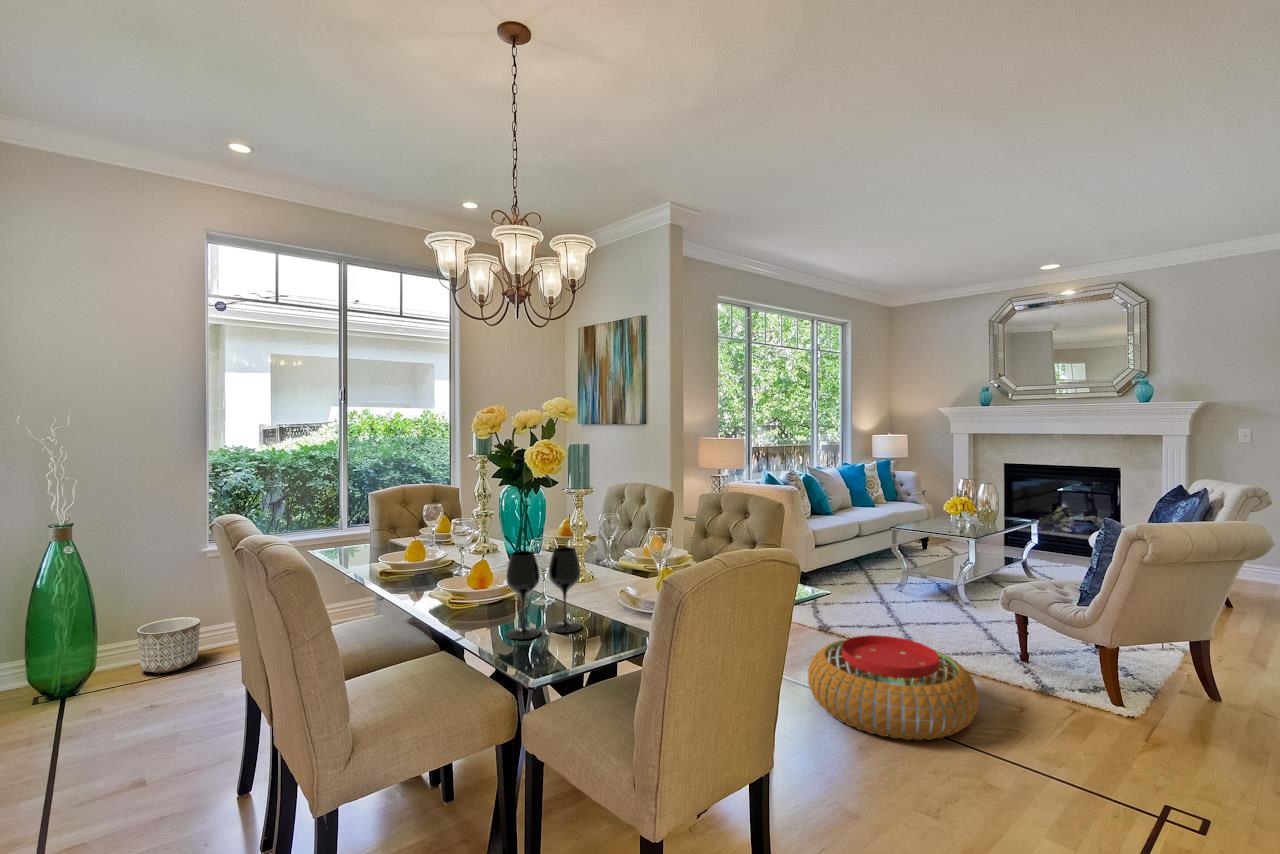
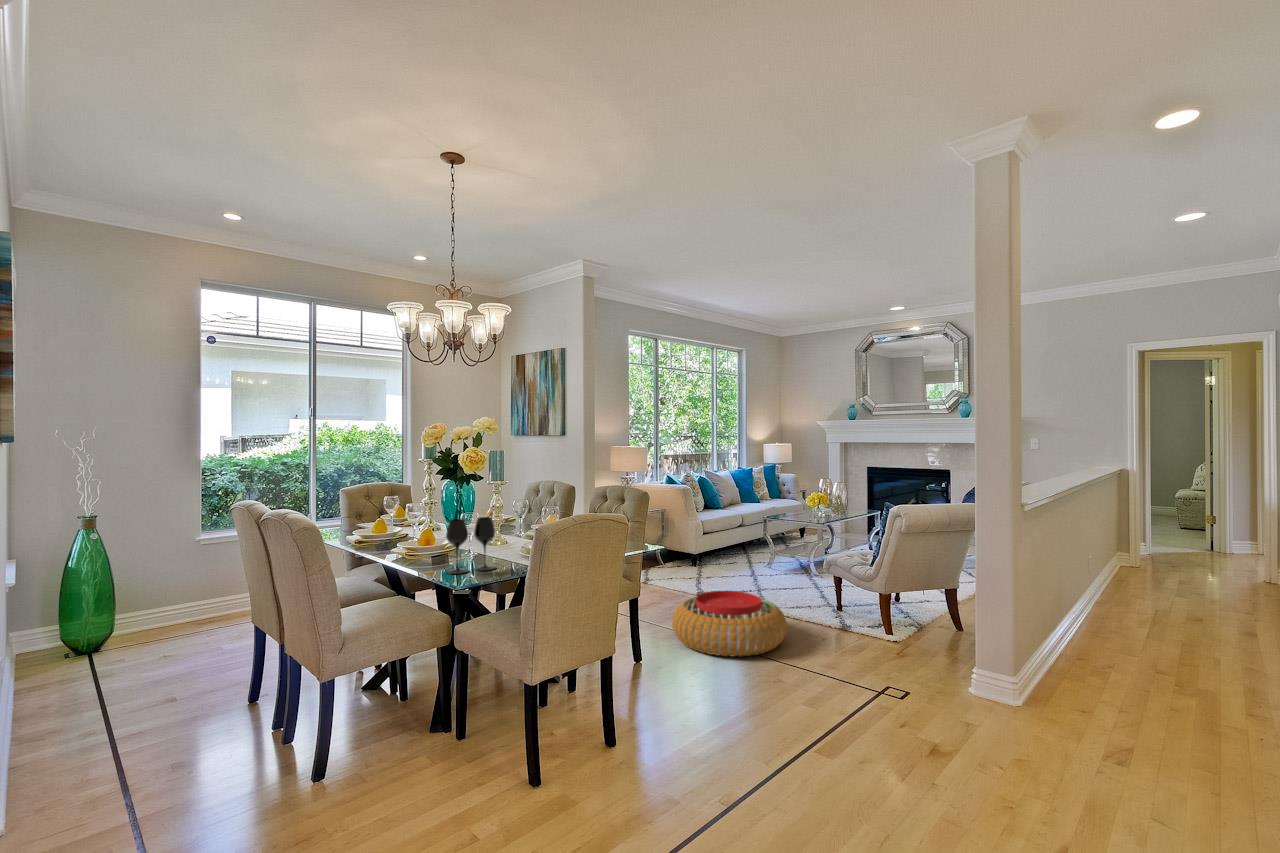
planter: present [137,617,200,673] -> none [143,594,194,637]

